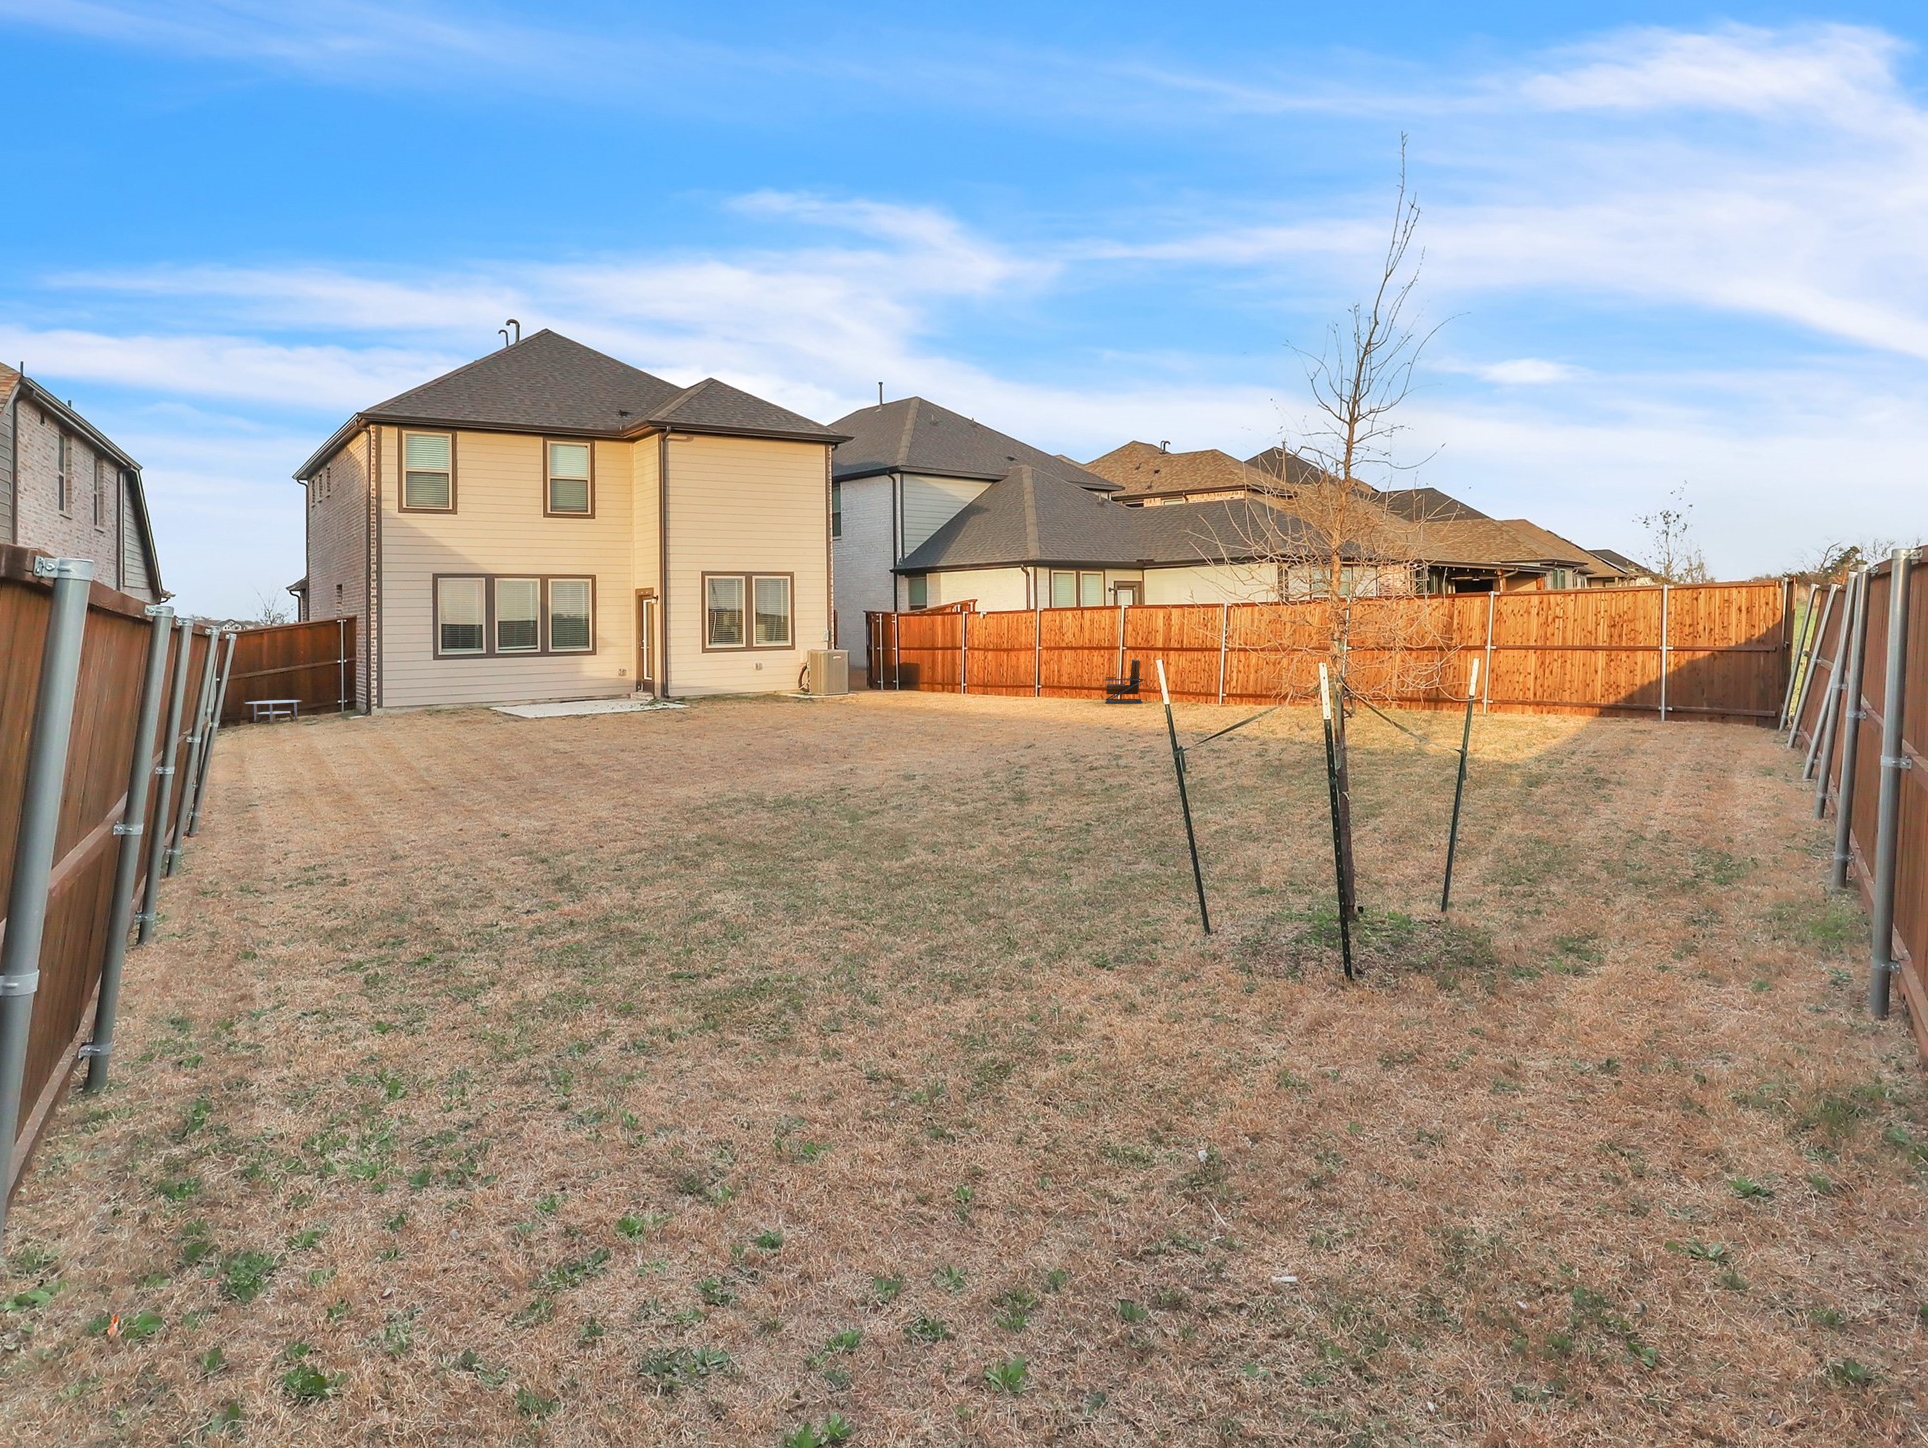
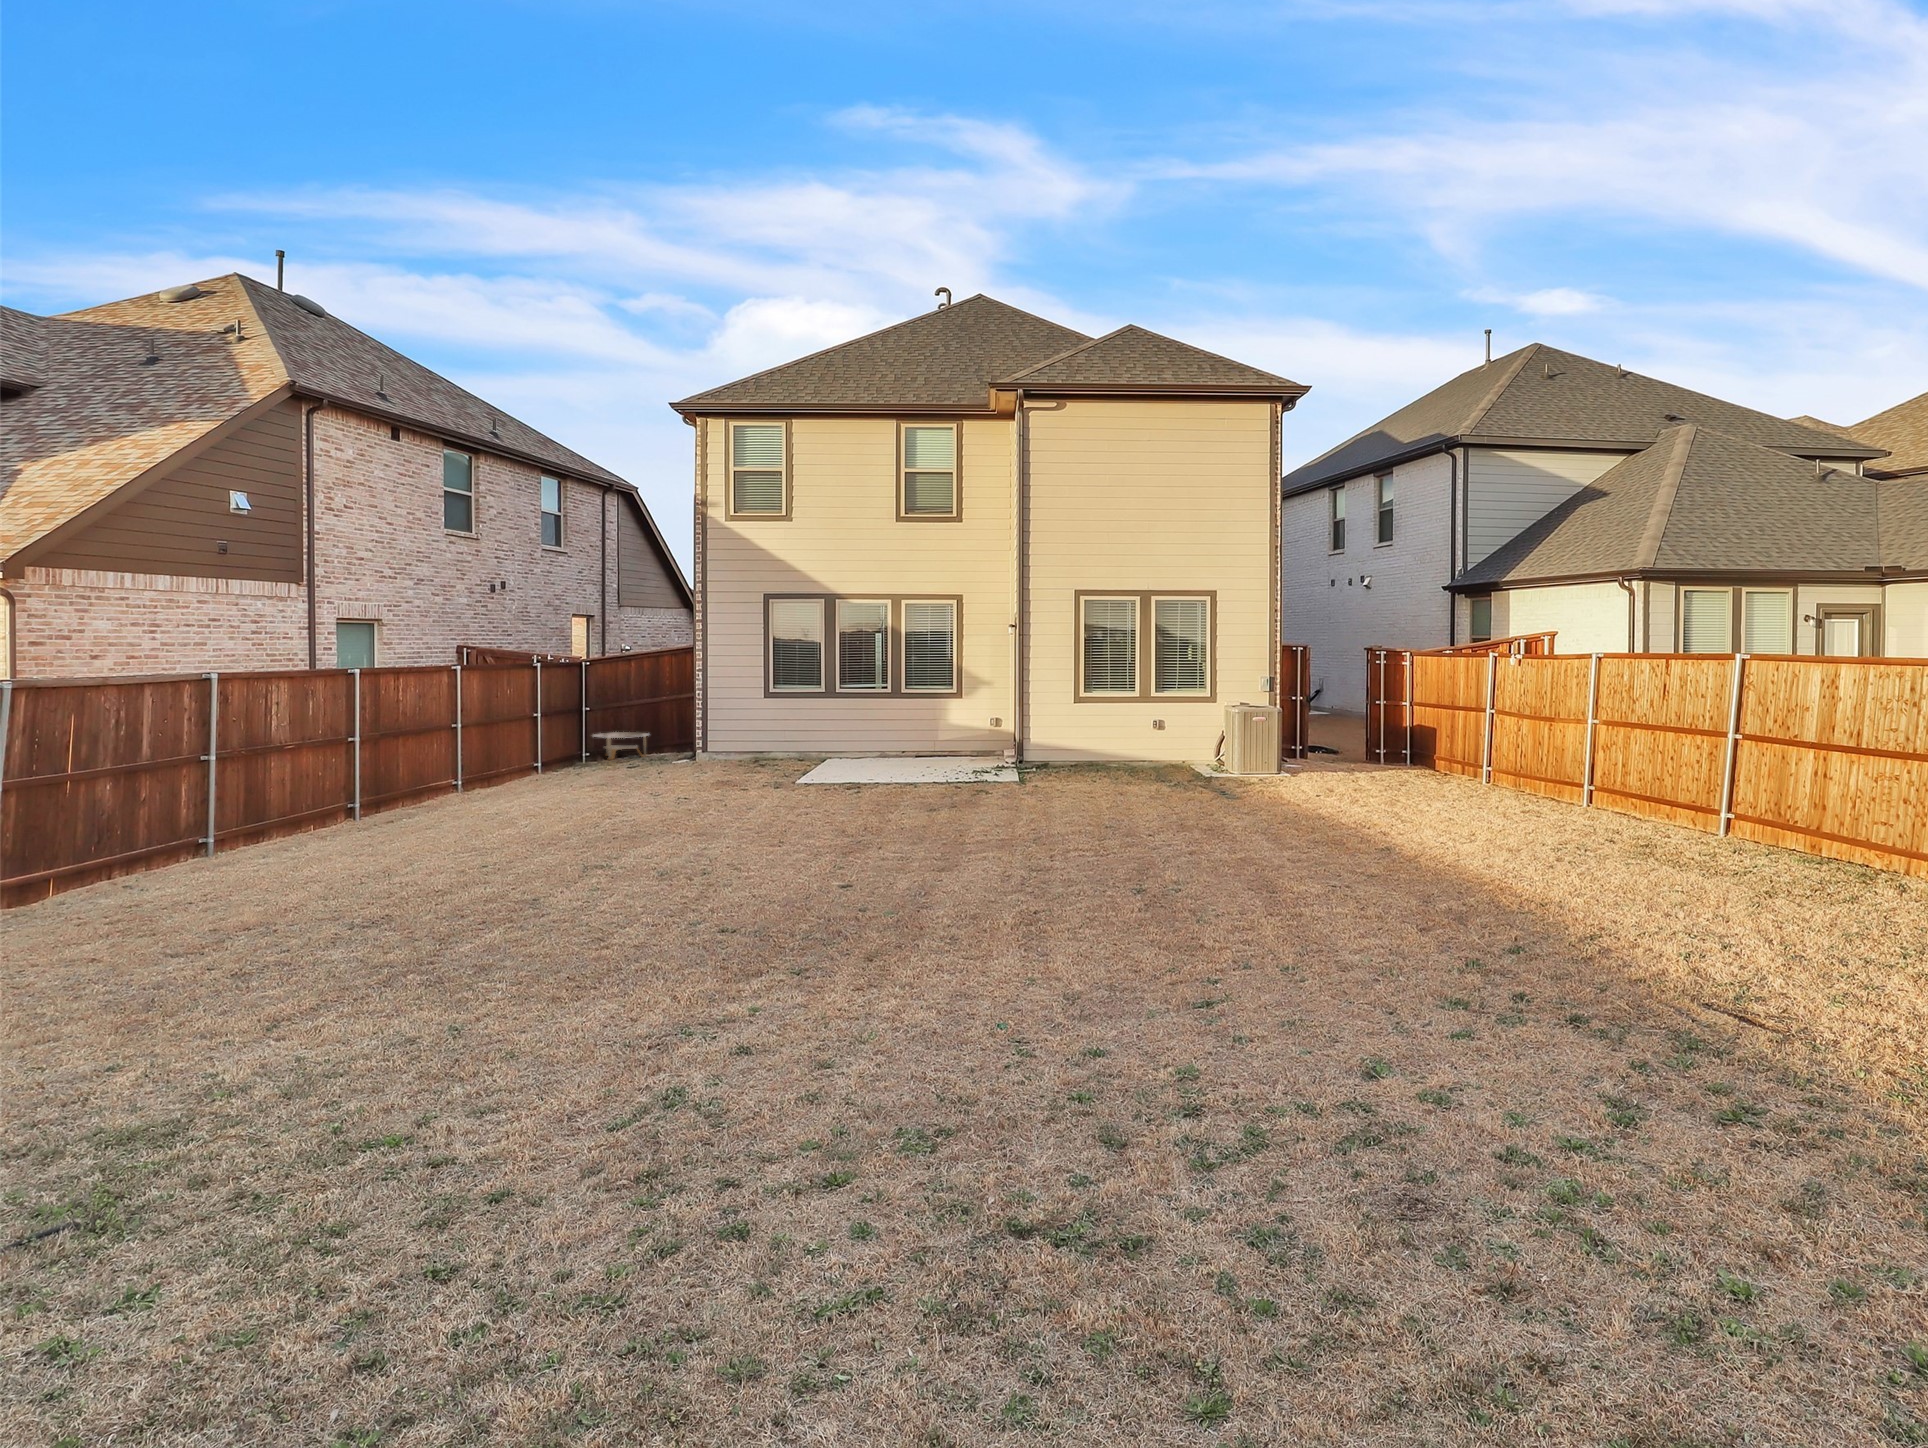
lounge chair: present [1105,660,1144,703] -> none [1690,760,1784,846]

